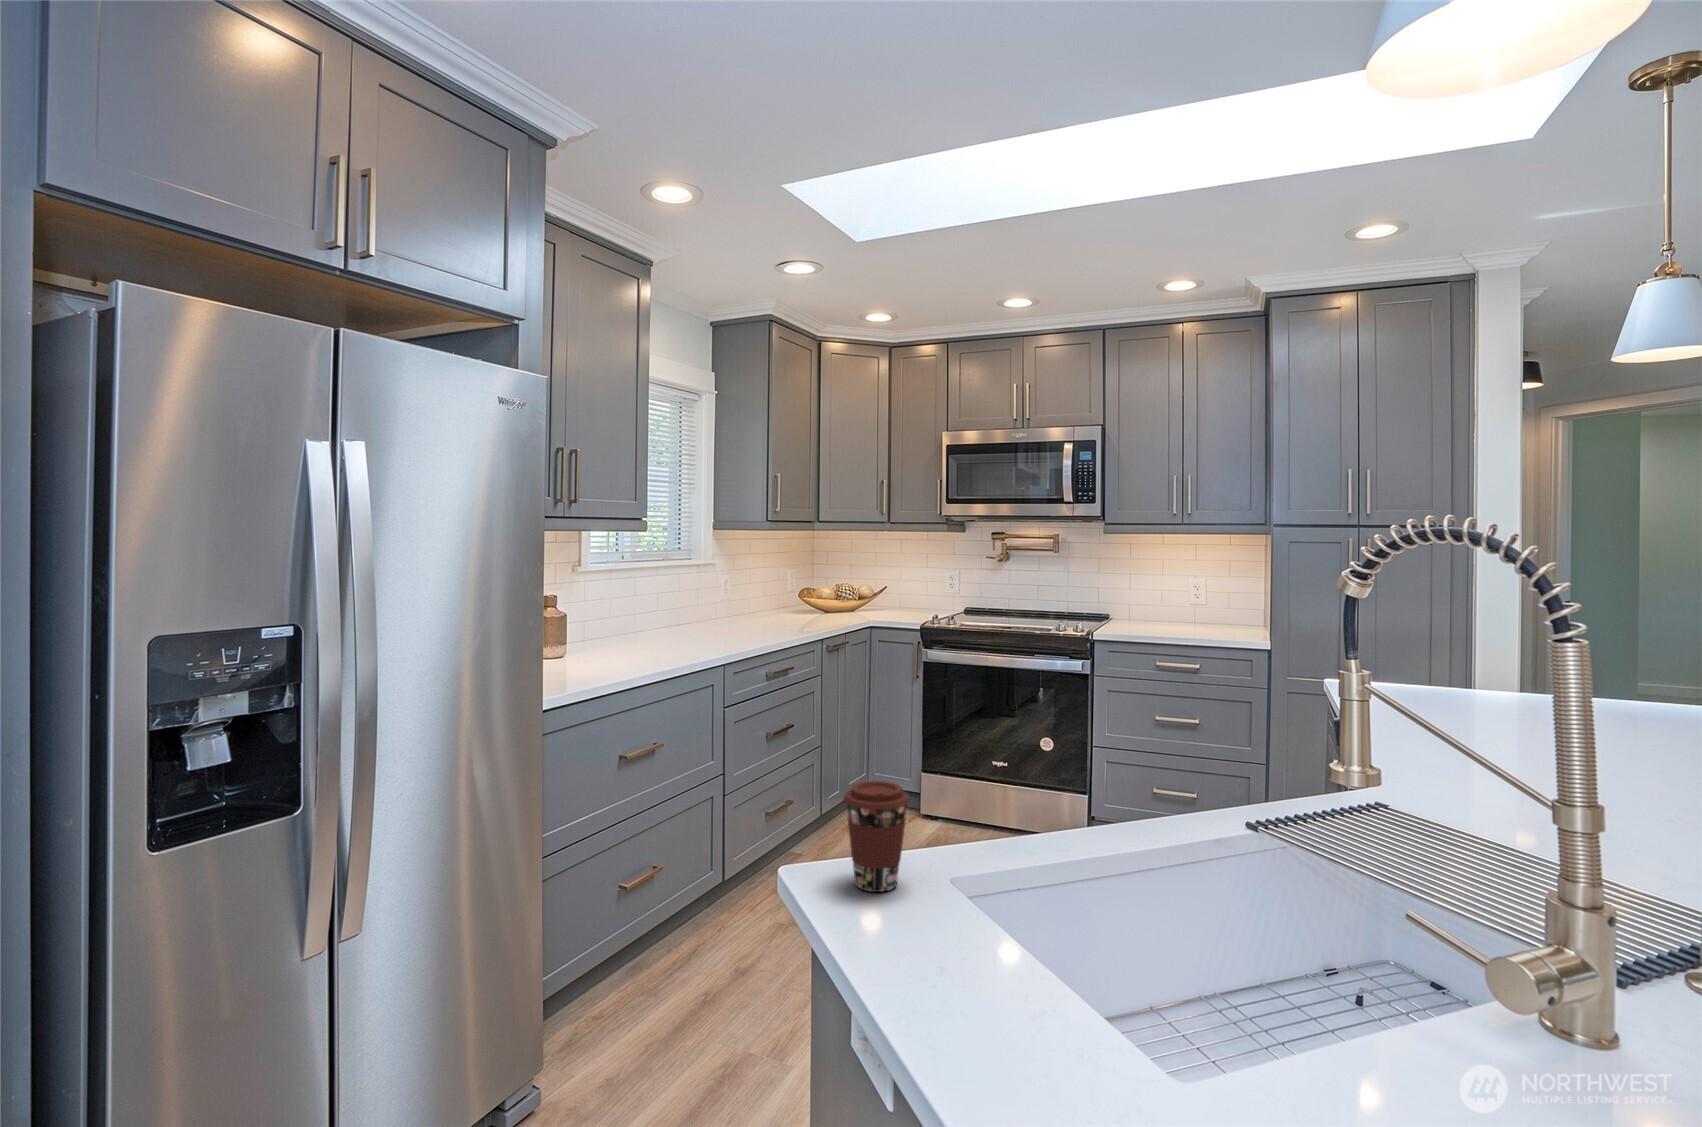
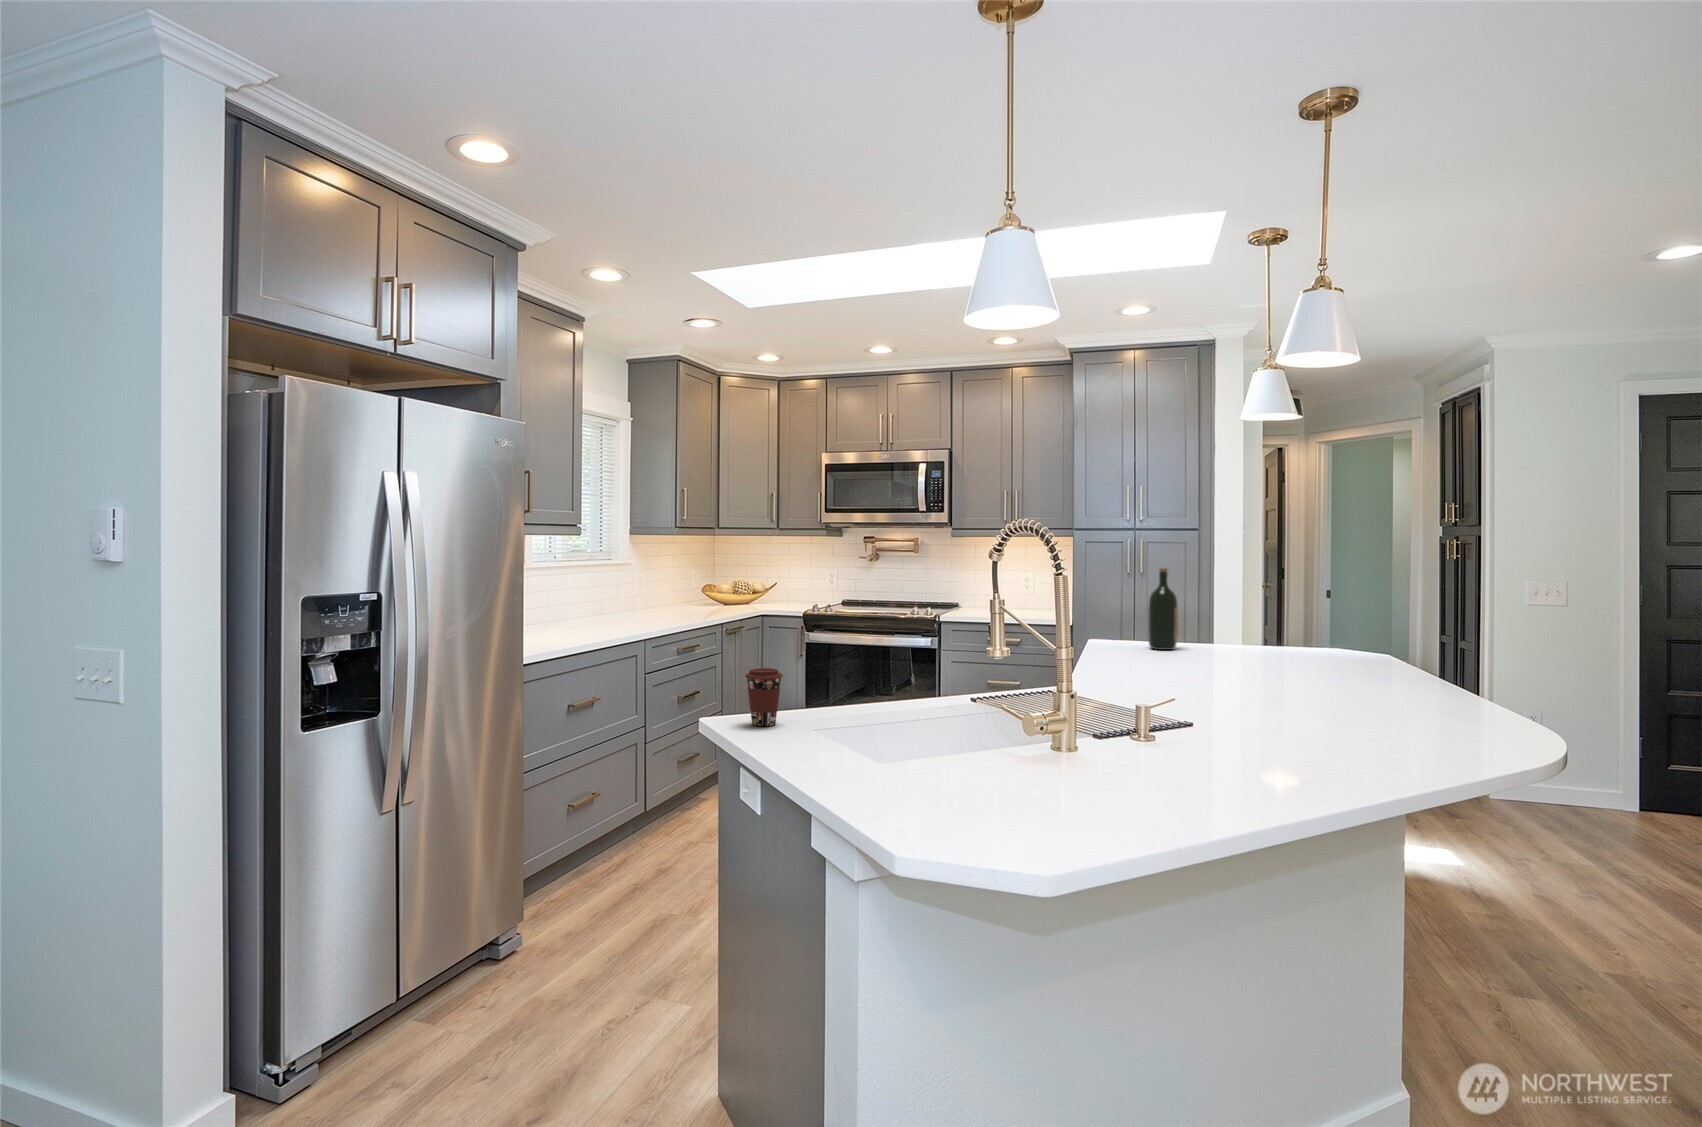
wine bottle: none [1423,585,1471,703] -> present [1148,568,1178,650]

